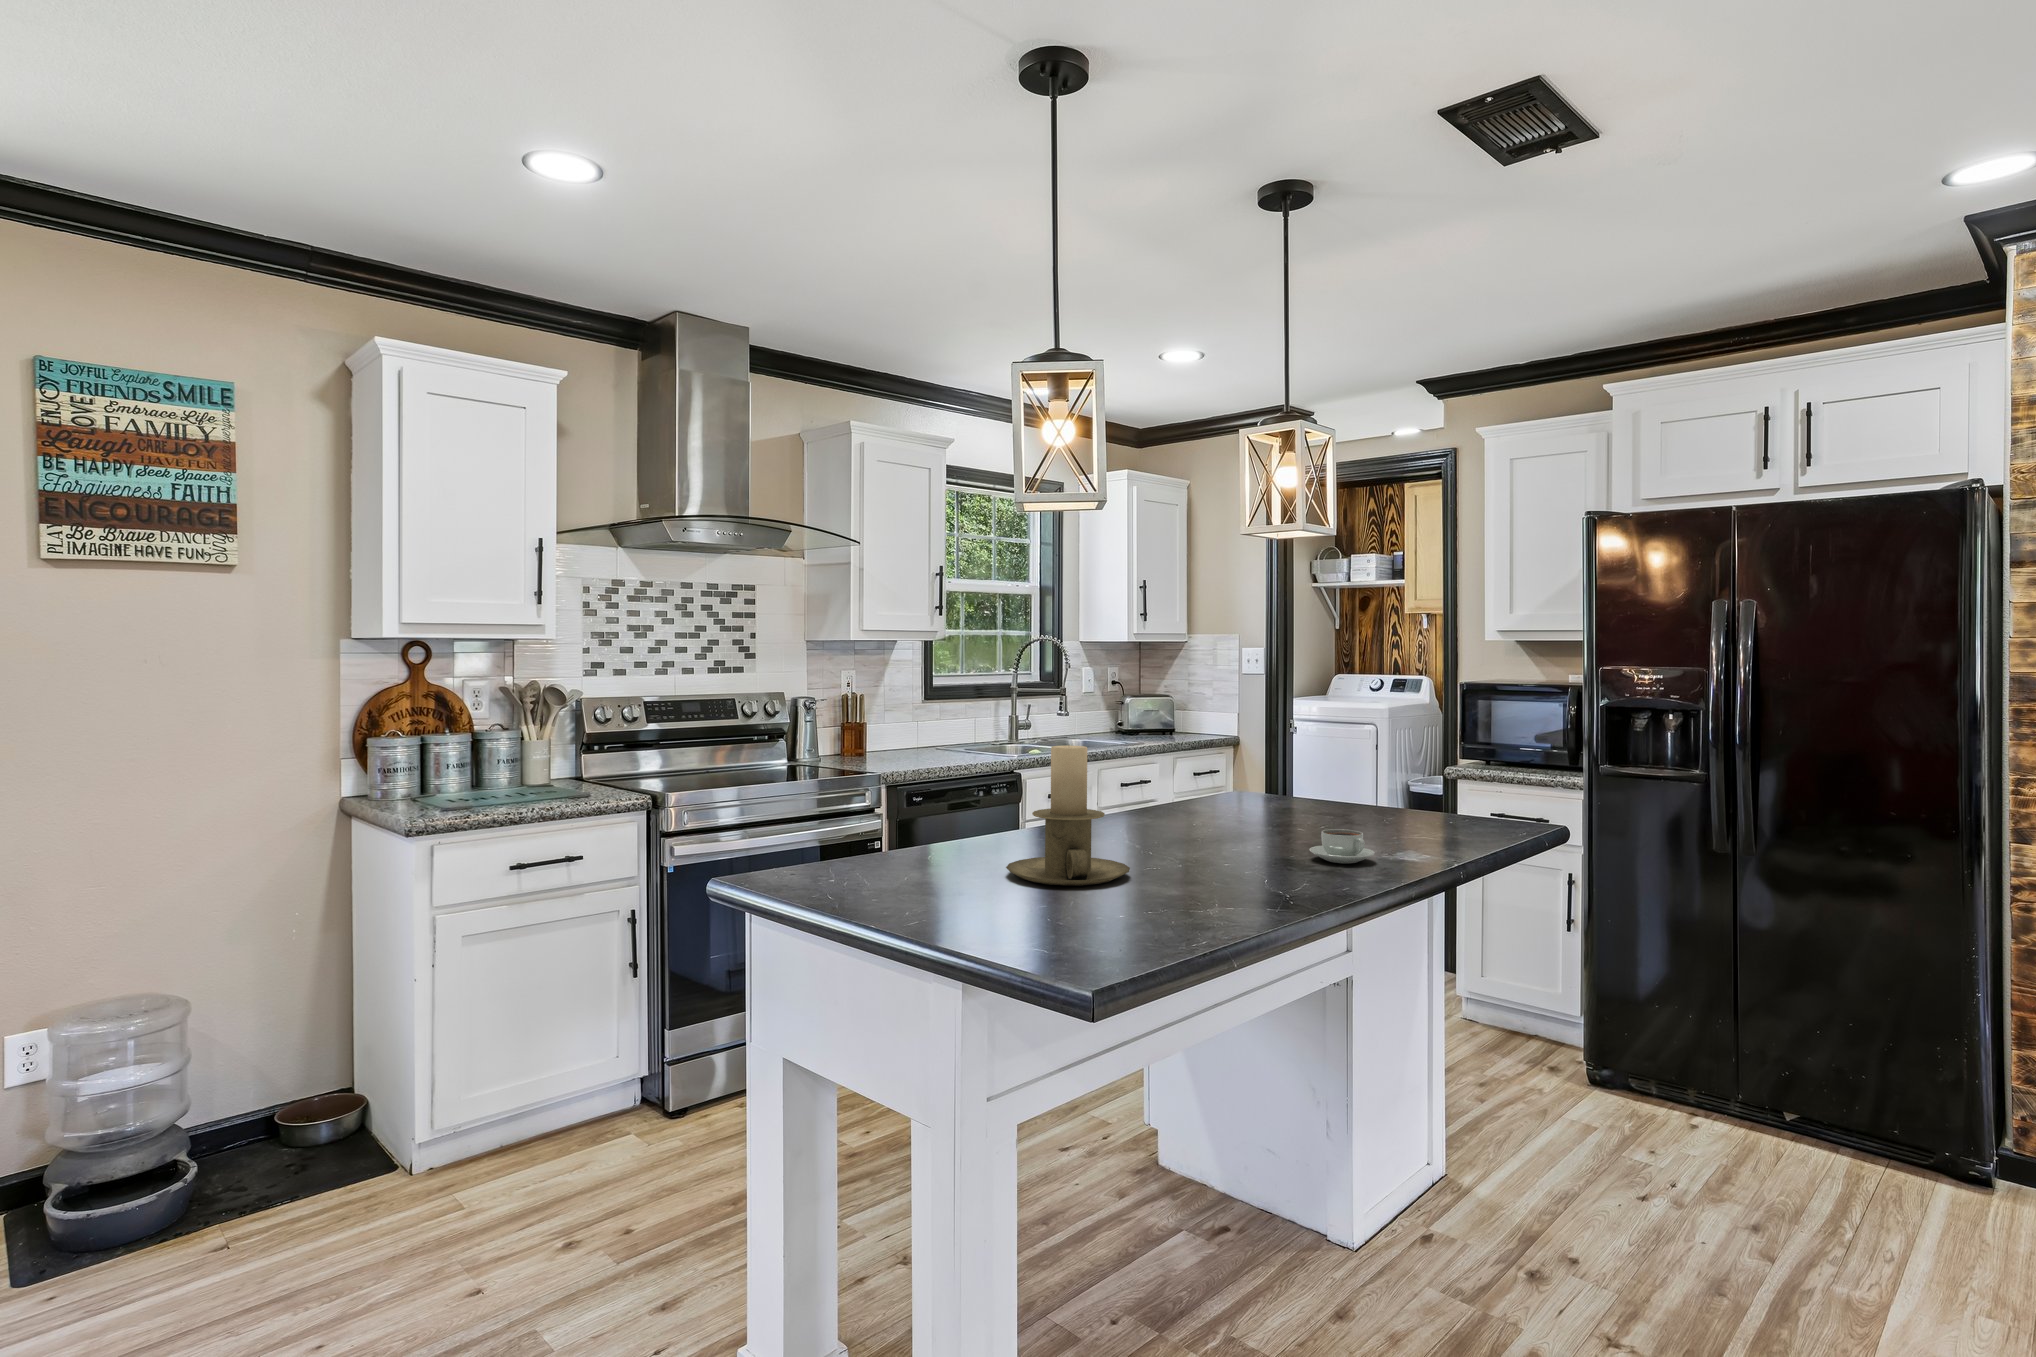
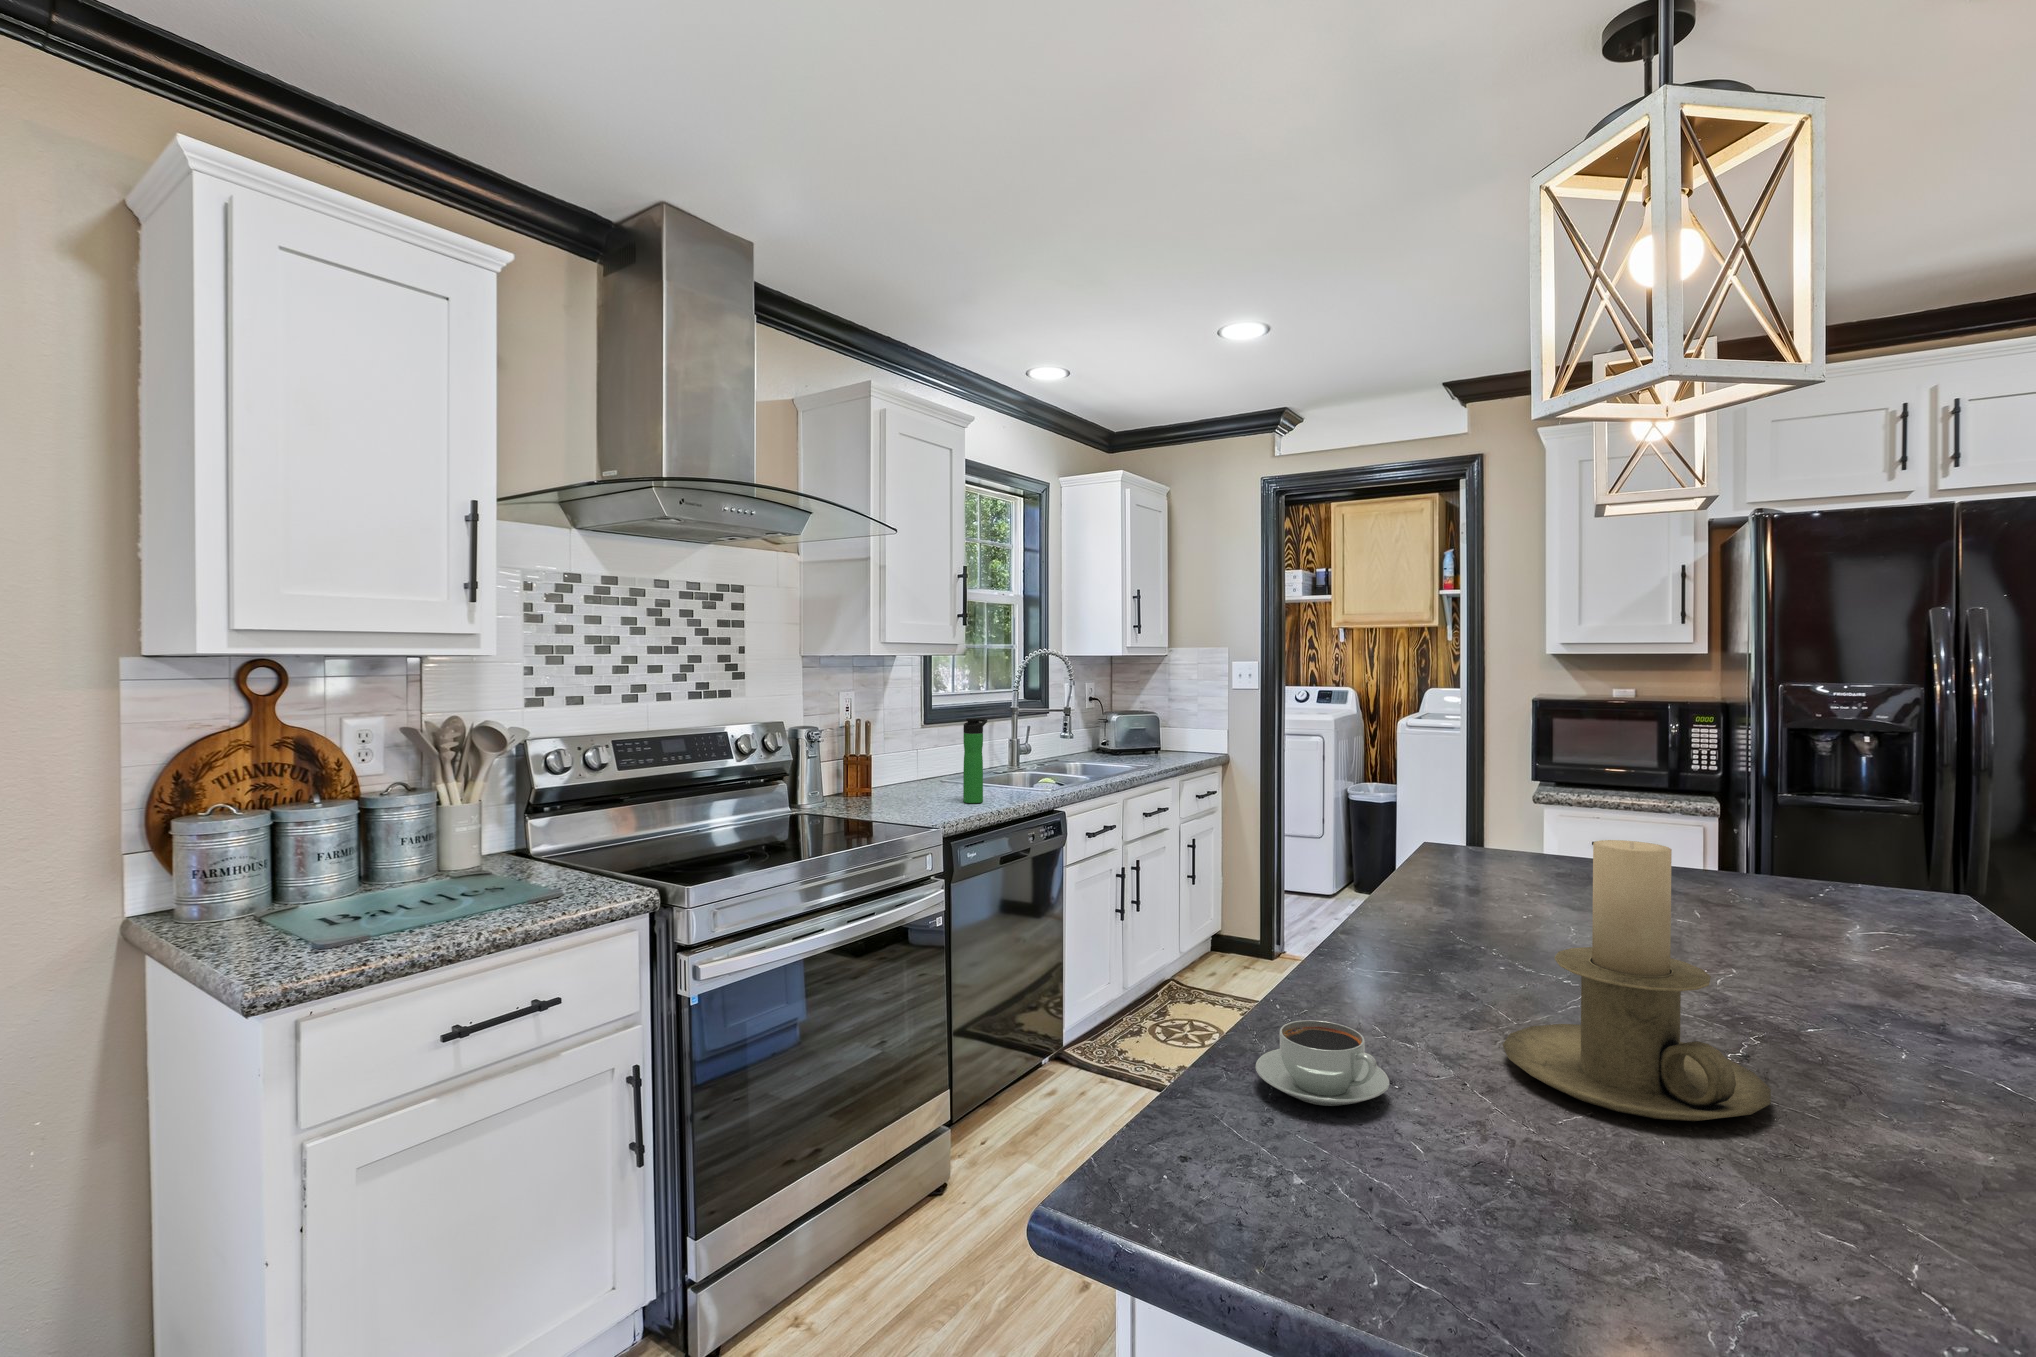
bottle: none [930,692,951,761] -> present [963,718,987,803]
coffee cup: present [1309,829,1375,863] -> present [1256,1020,1389,1106]

